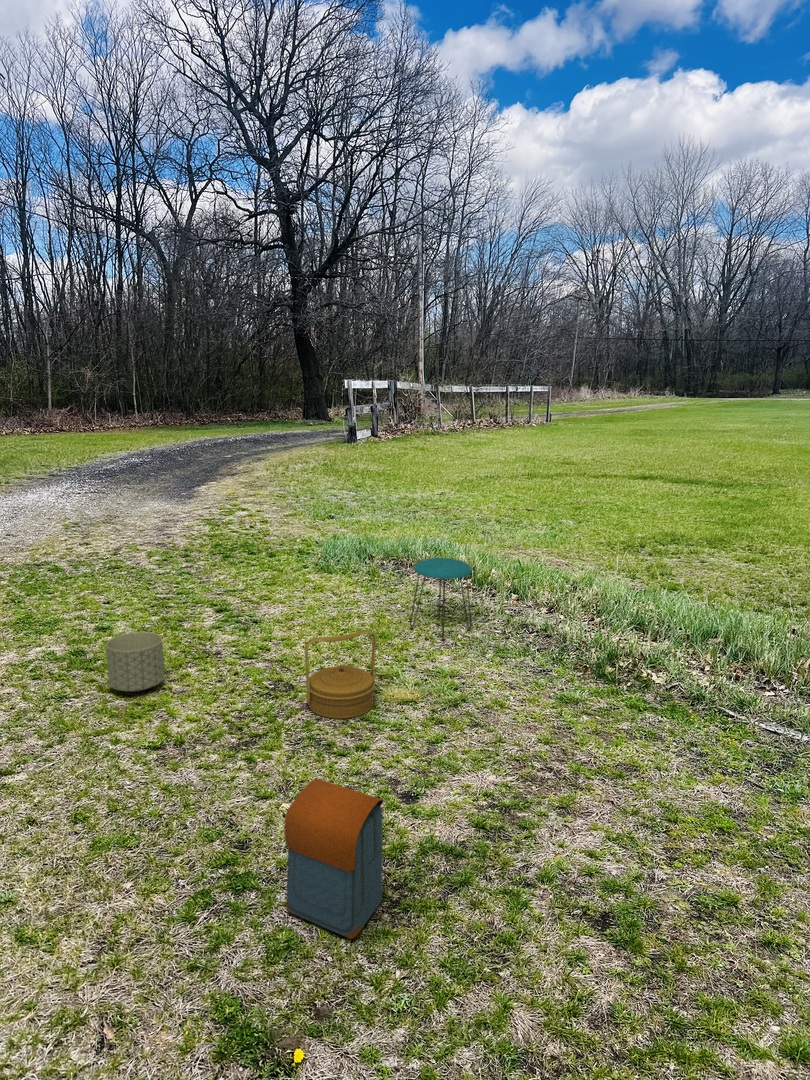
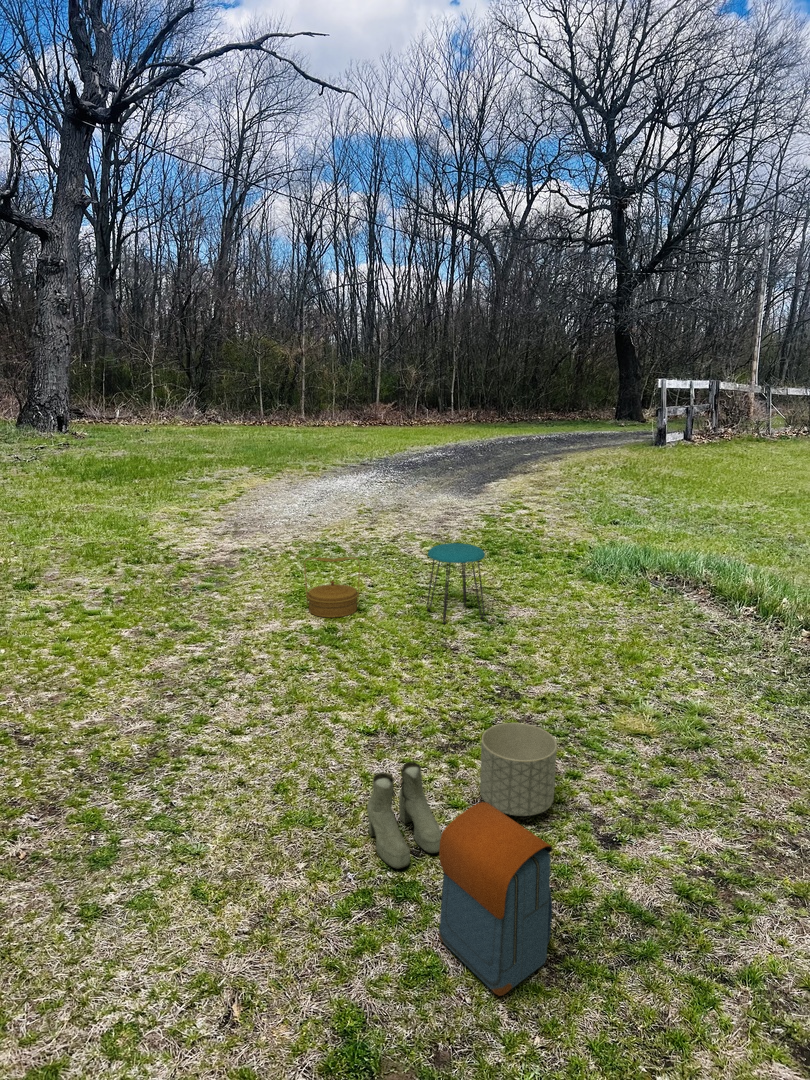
stool: present [410,558,472,641] -> present [427,543,485,624]
basket: present [305,630,376,719] -> present [304,557,360,618]
planter: present [106,632,164,692] -> present [480,723,557,816]
boots: none [185,763,266,865] -> present [367,762,442,869]

